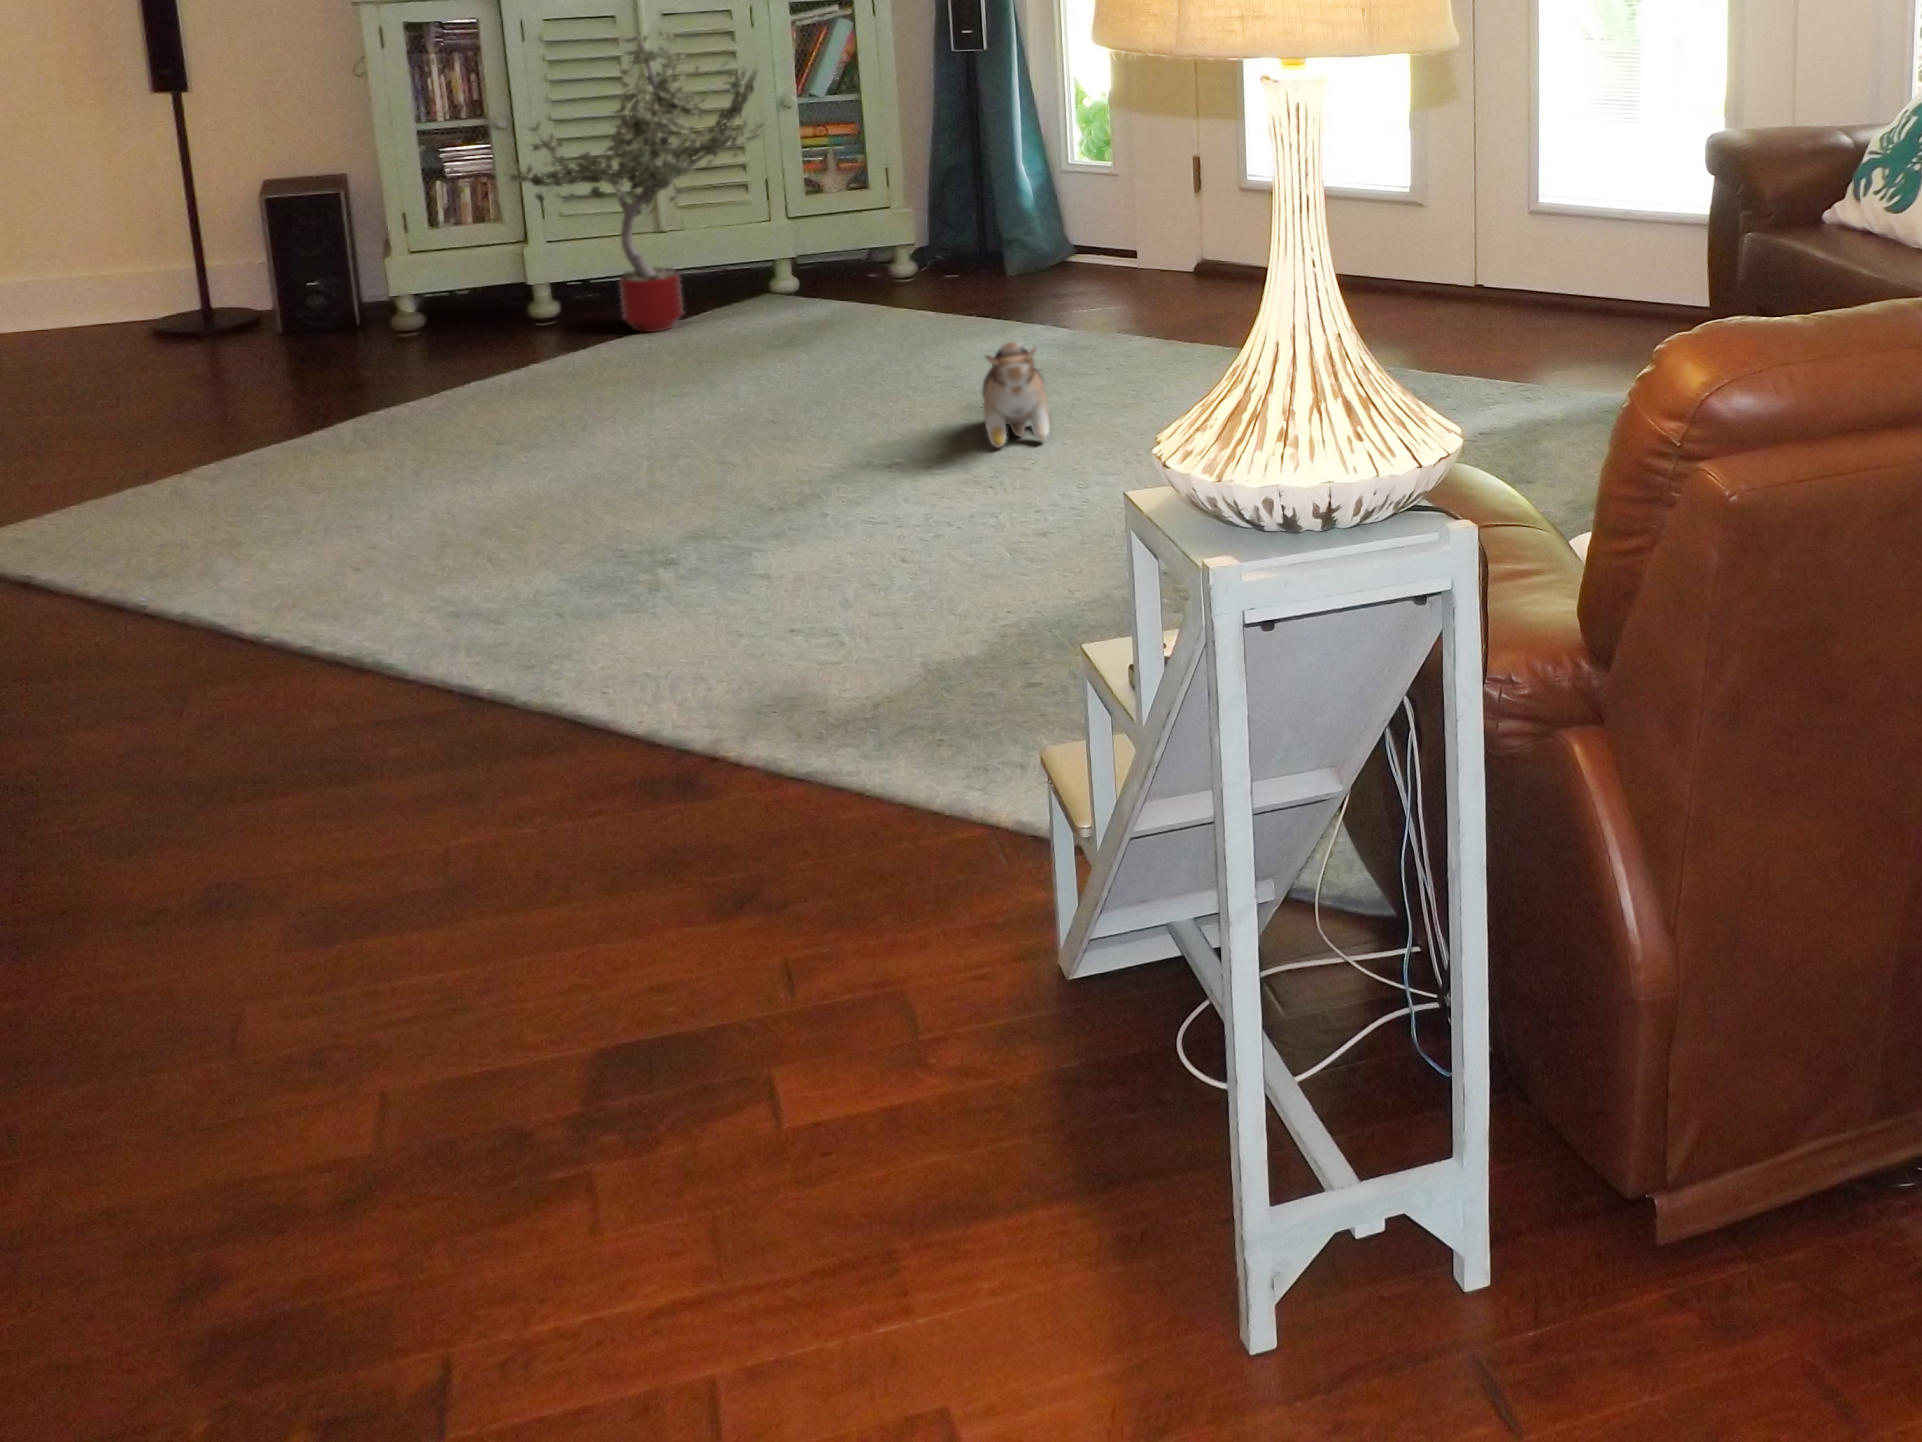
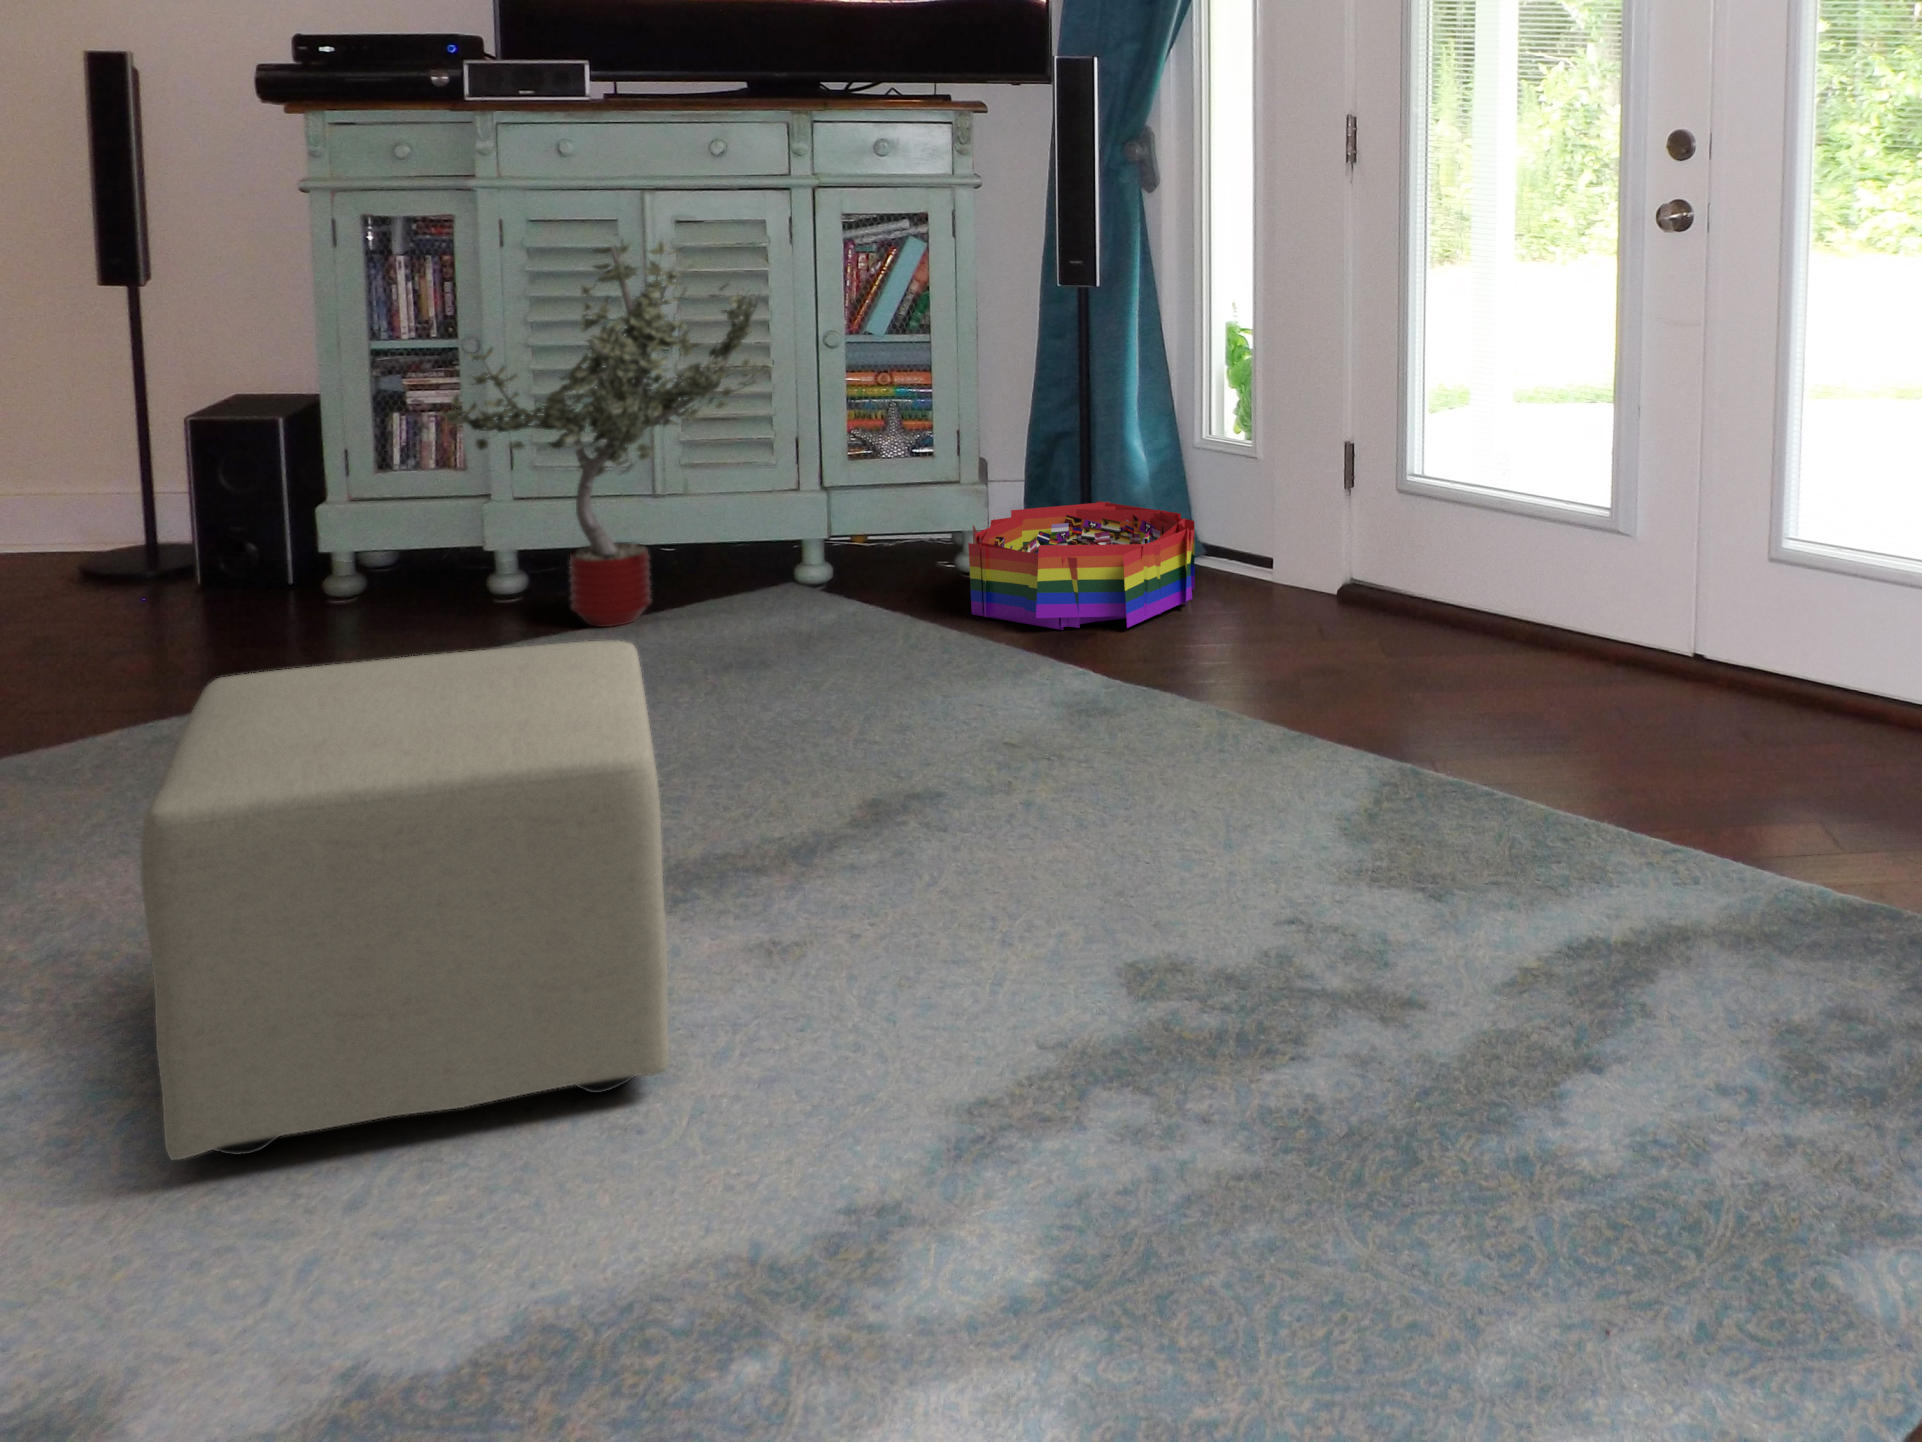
storage bin: none [922,217,1099,309] -> present [968,501,1195,630]
ottoman: none [617,289,977,591] -> present [141,640,669,1160]
plush toy: present [982,342,1051,448] -> none [825,726,960,882]

